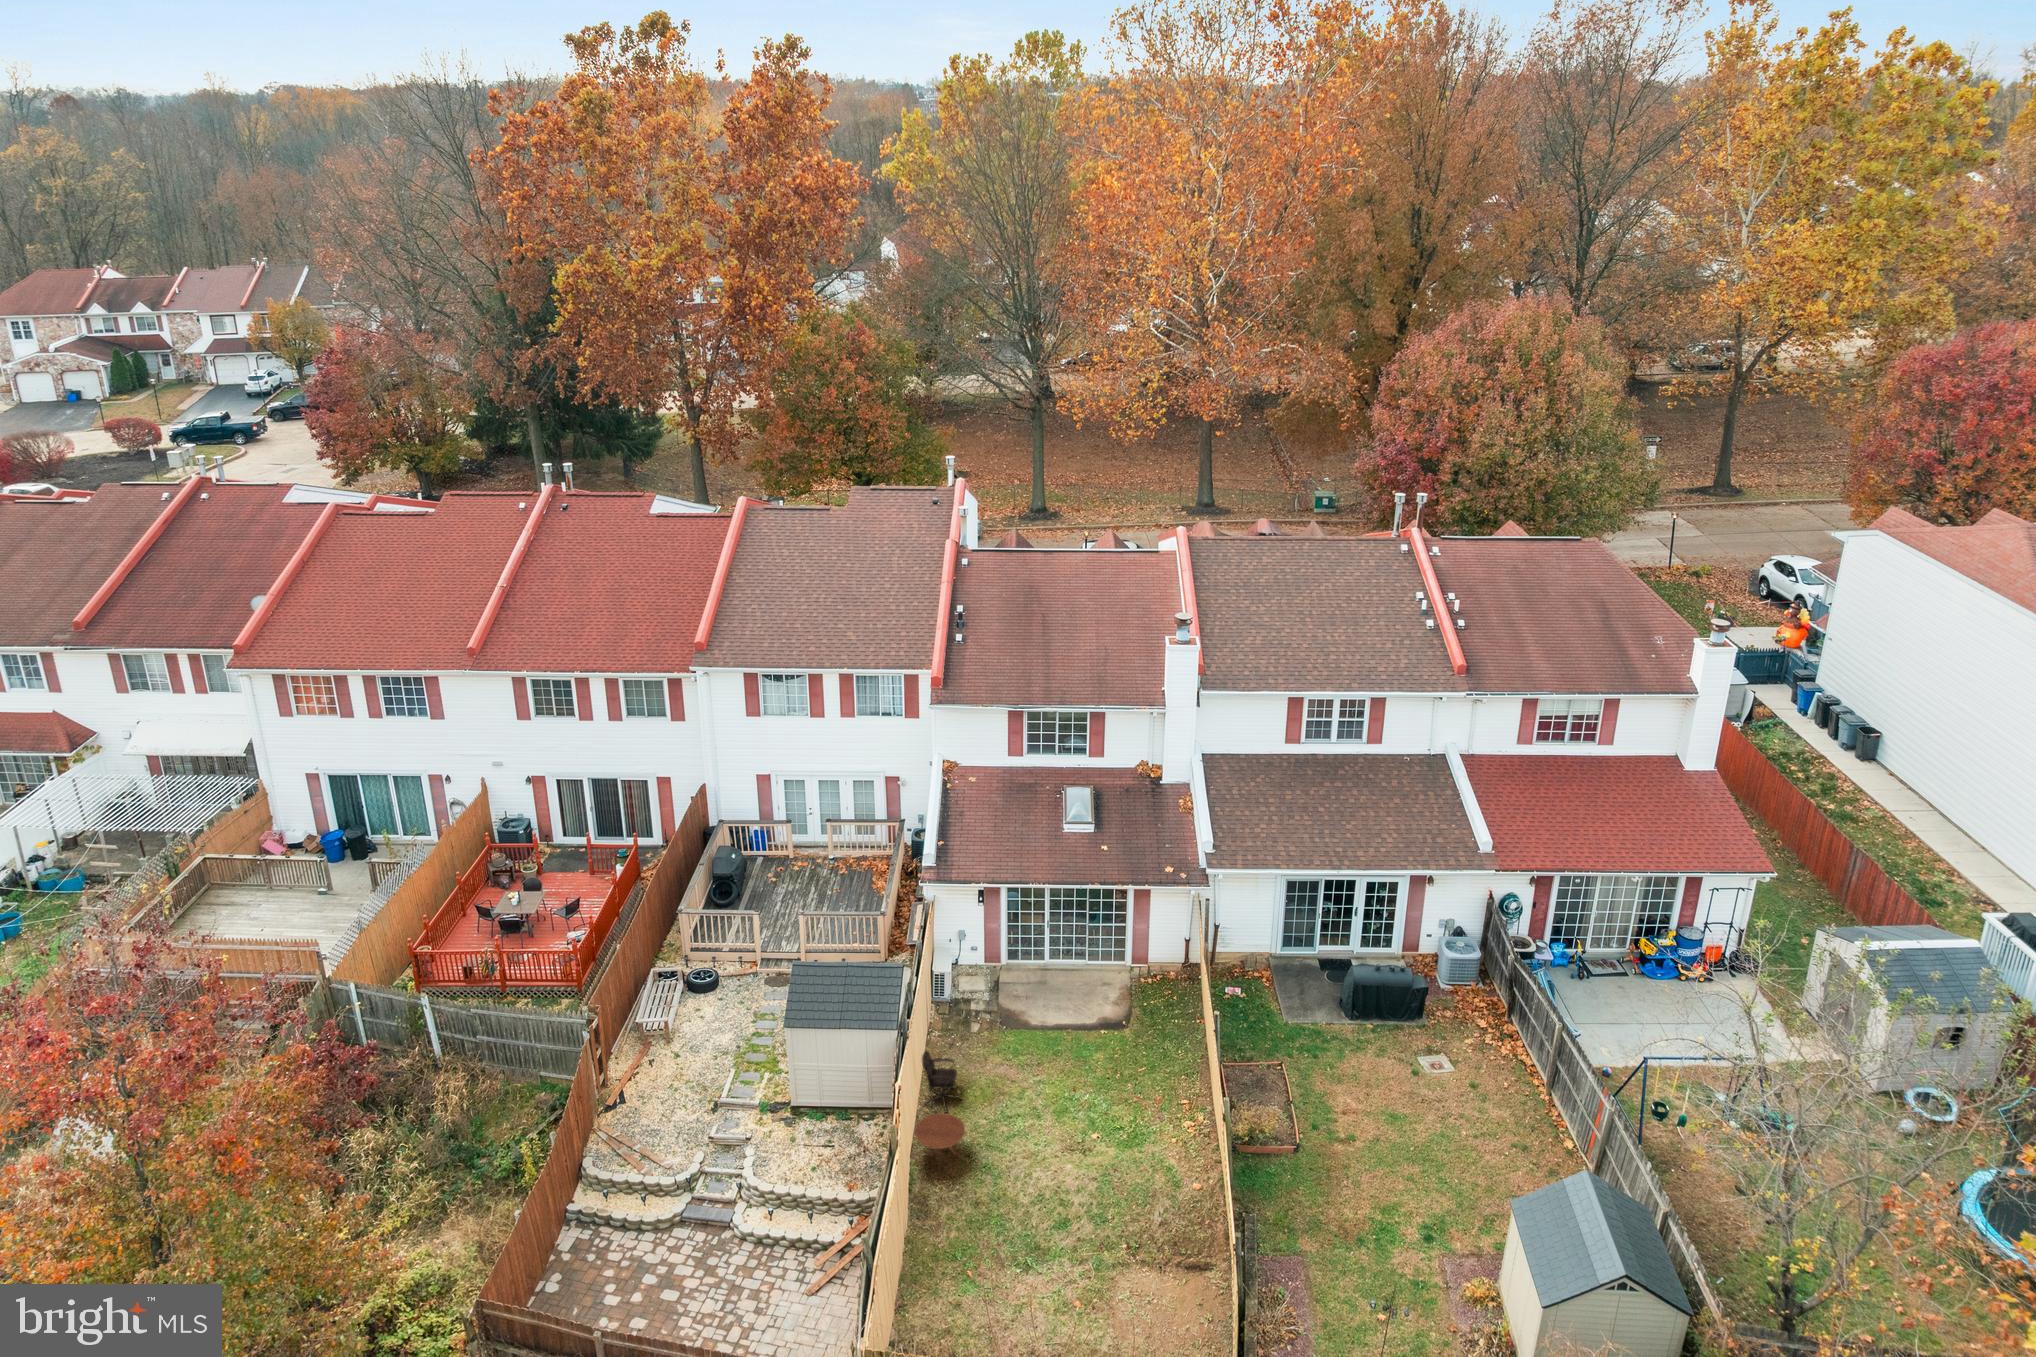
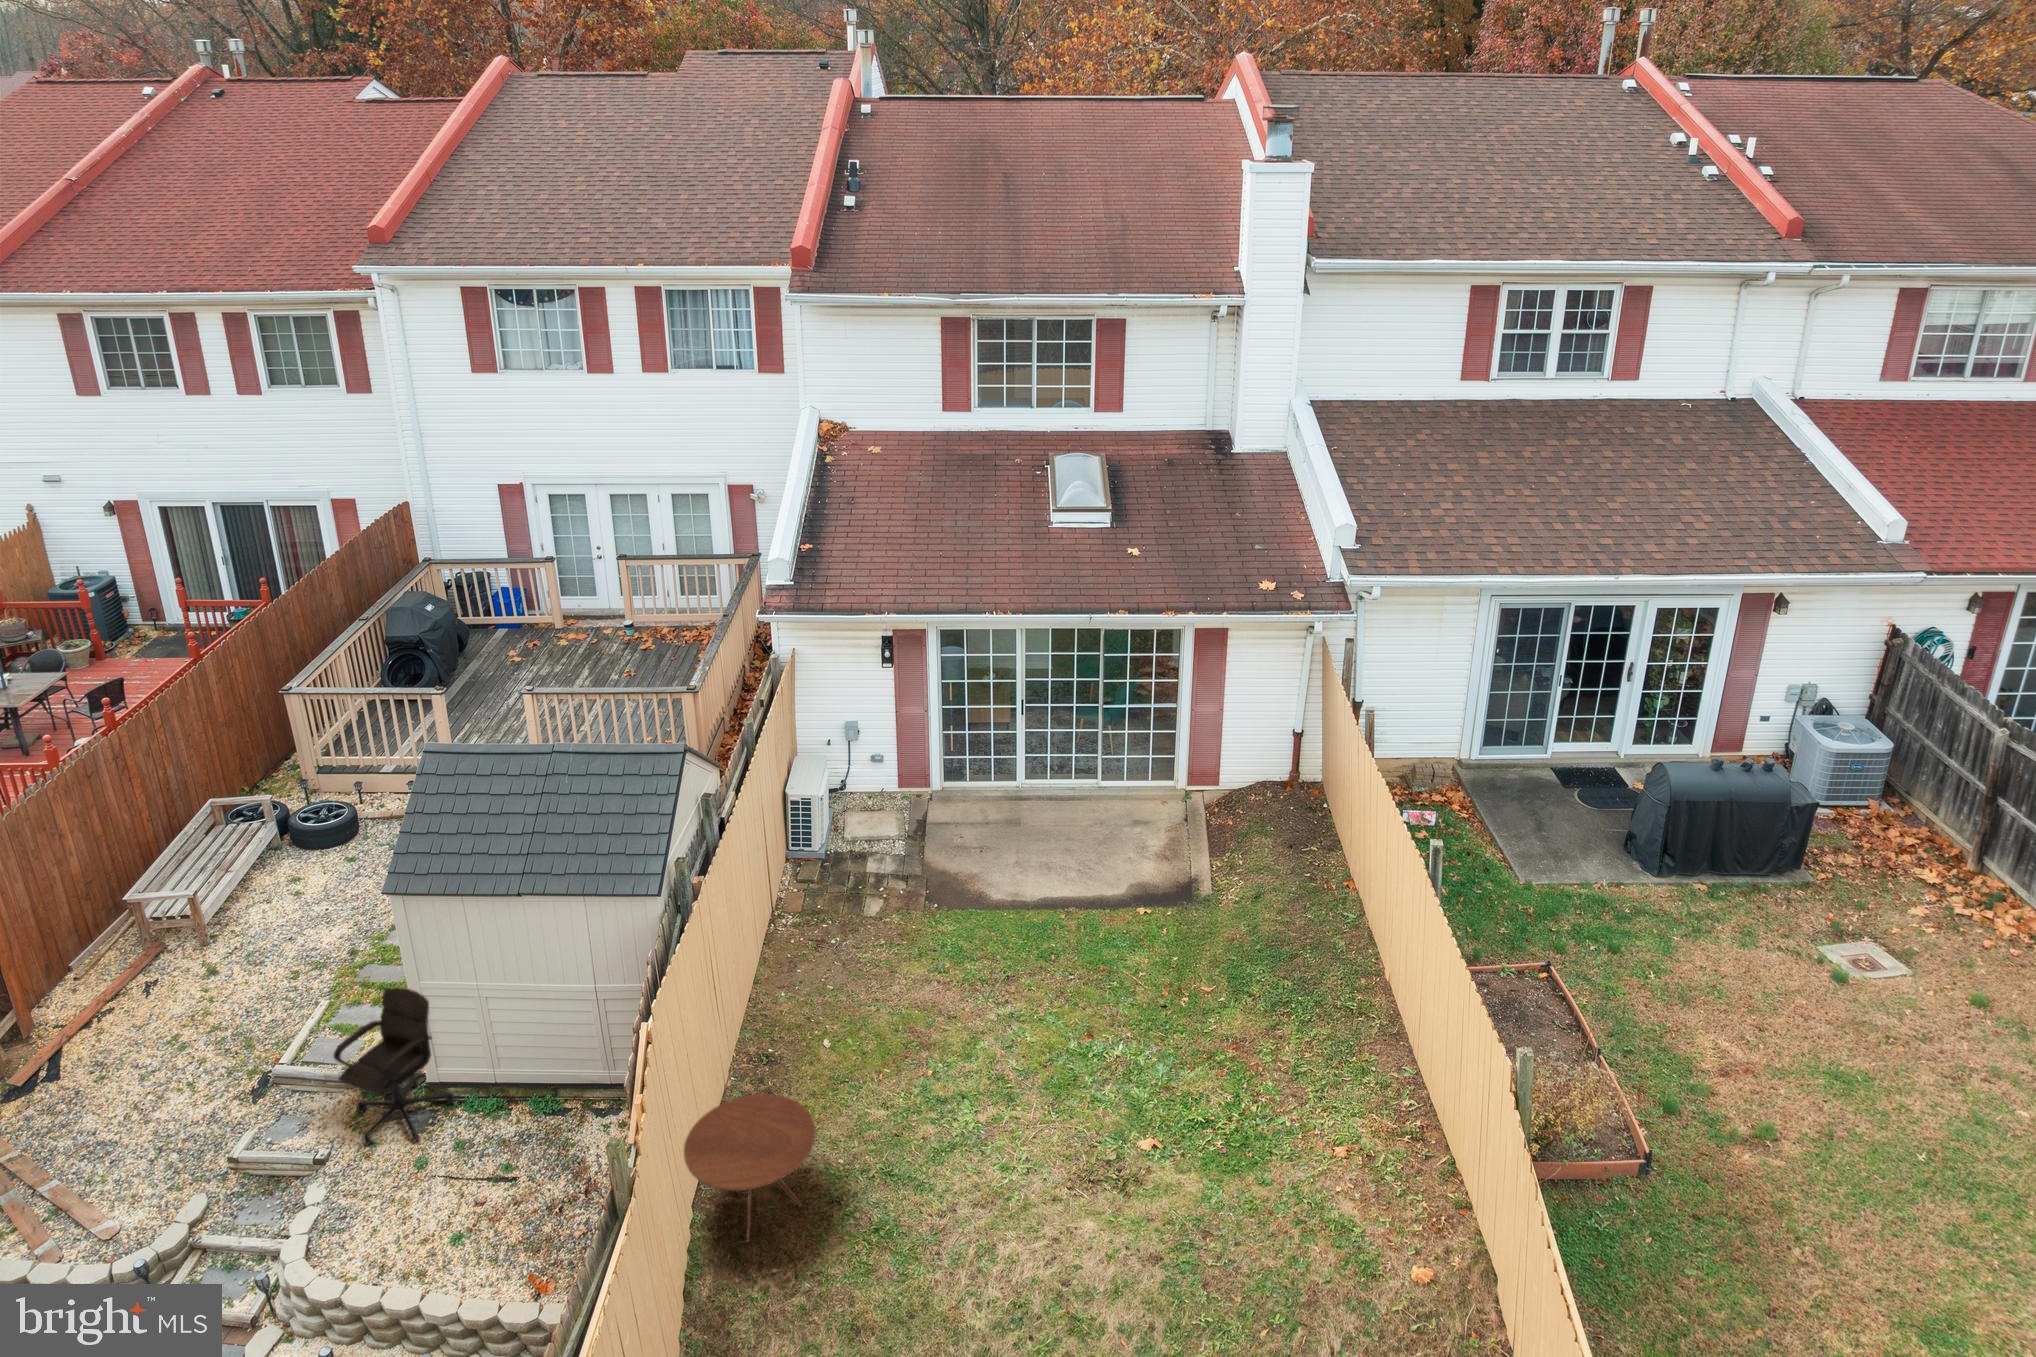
chair: present [922,1051,961,1113] -> present [334,987,454,1146]

